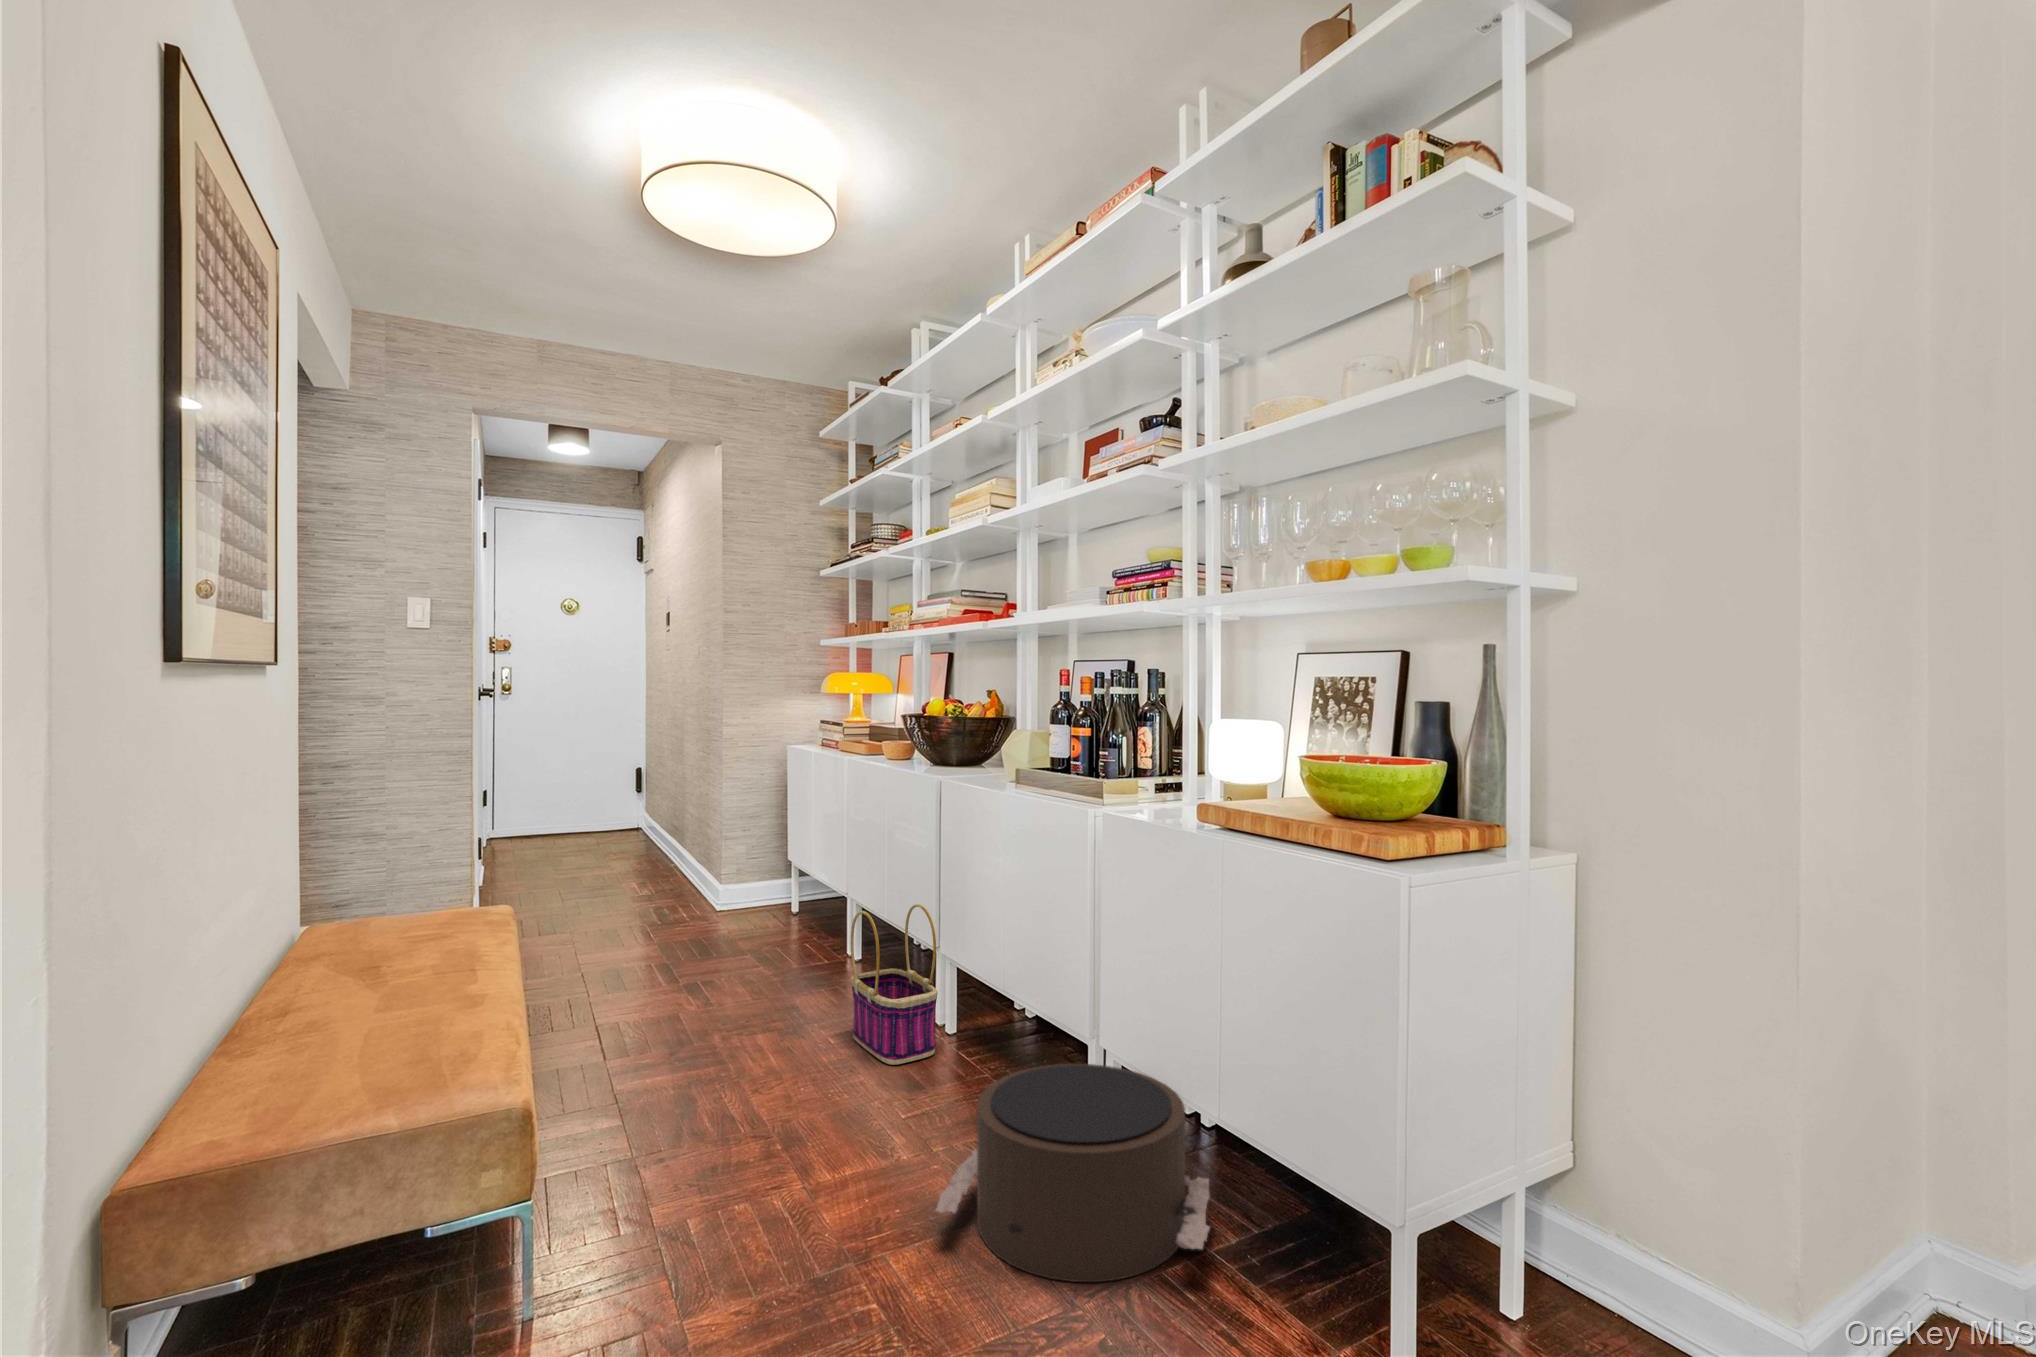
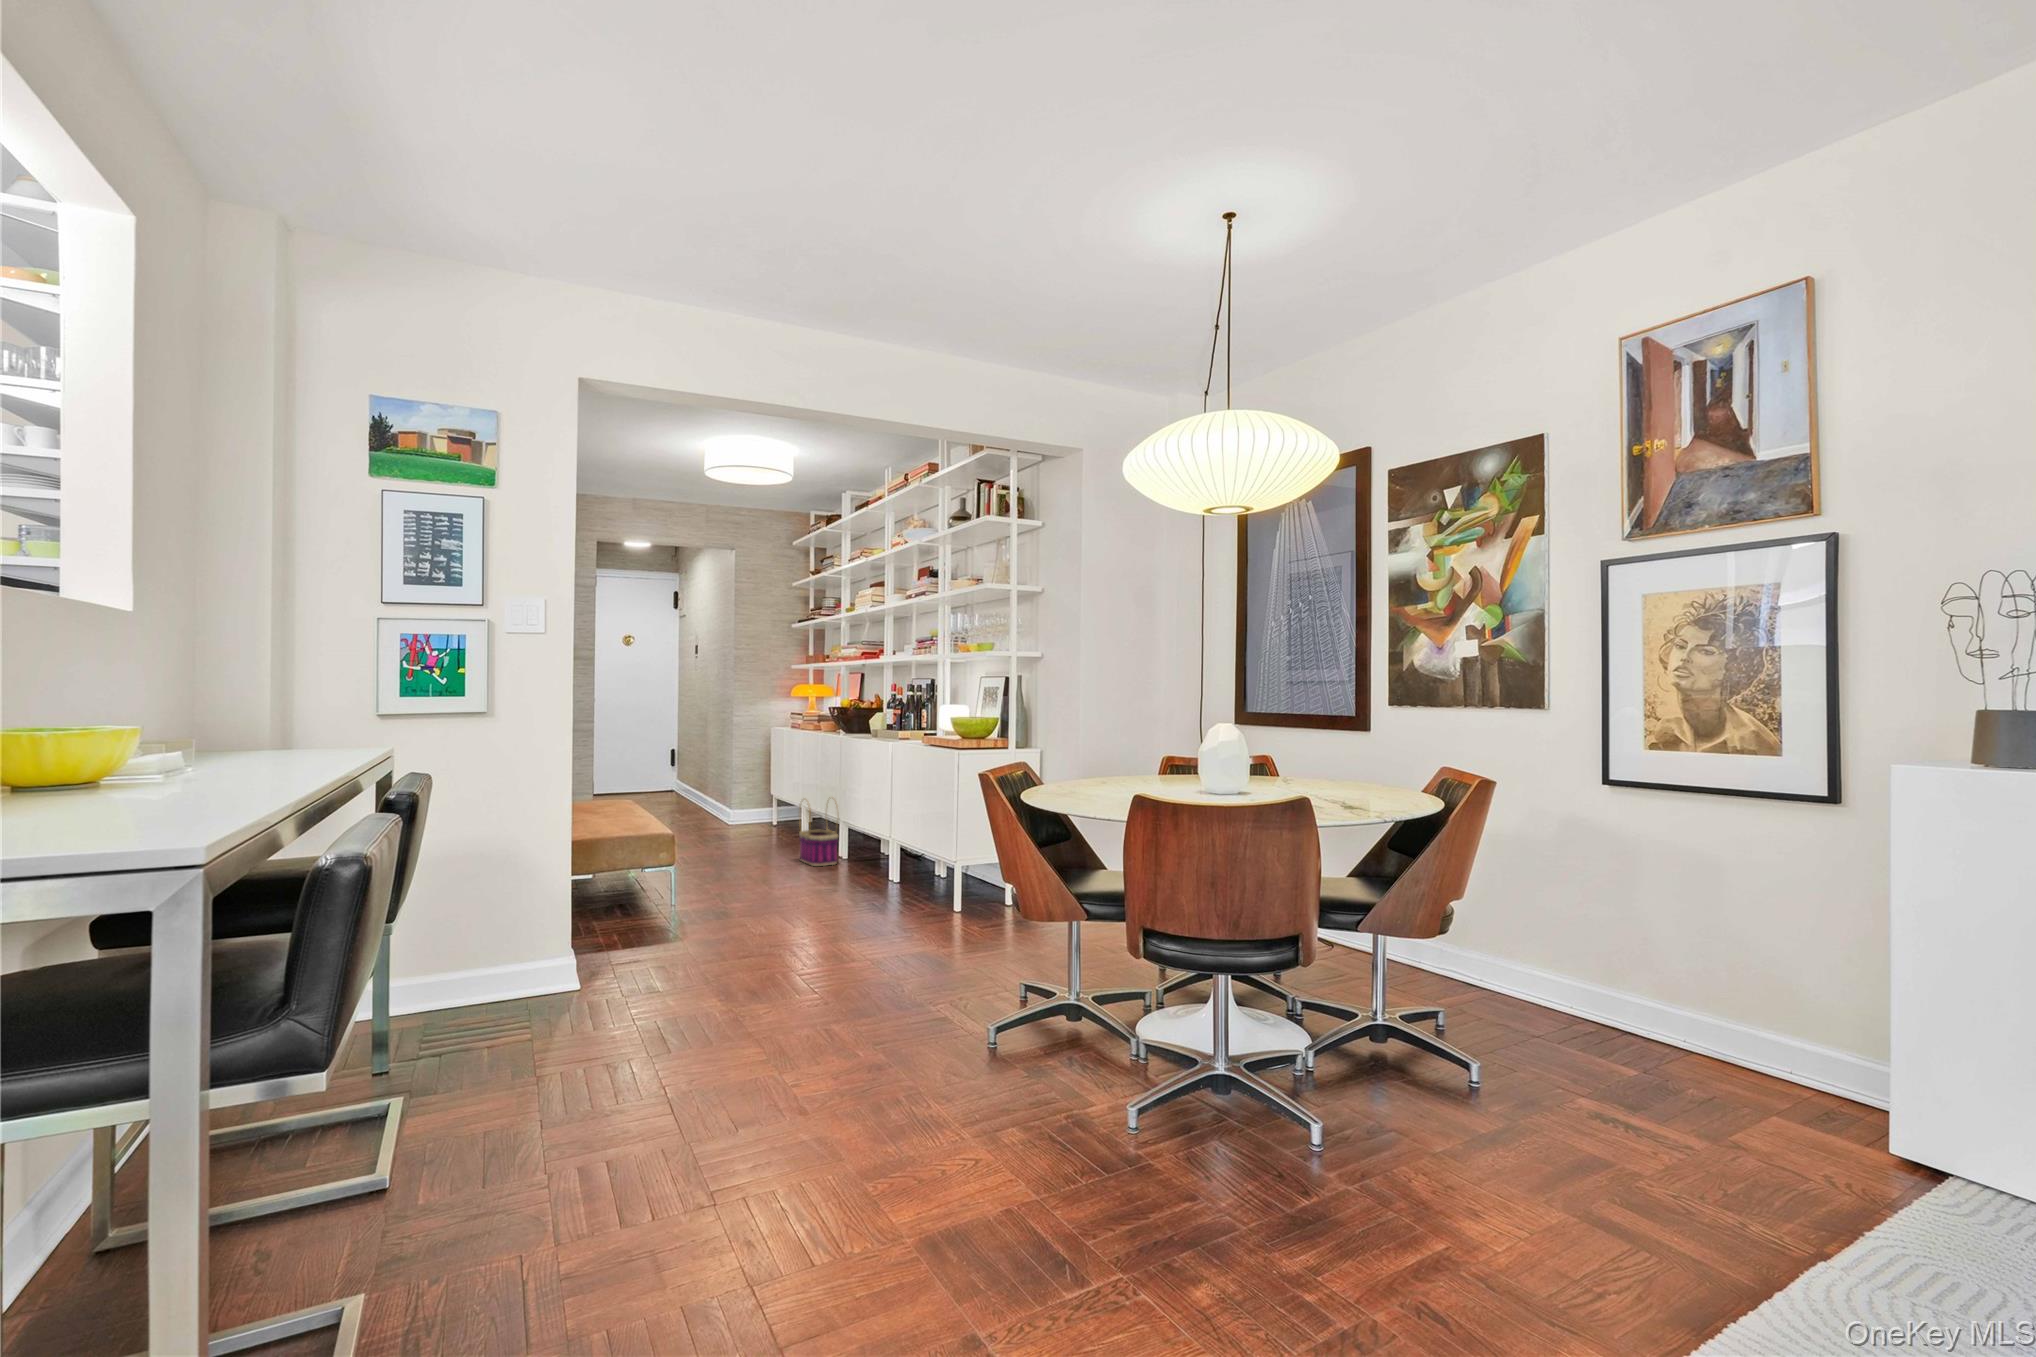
pouf: present [936,1064,1210,1282] -> none [820,844,926,902]

